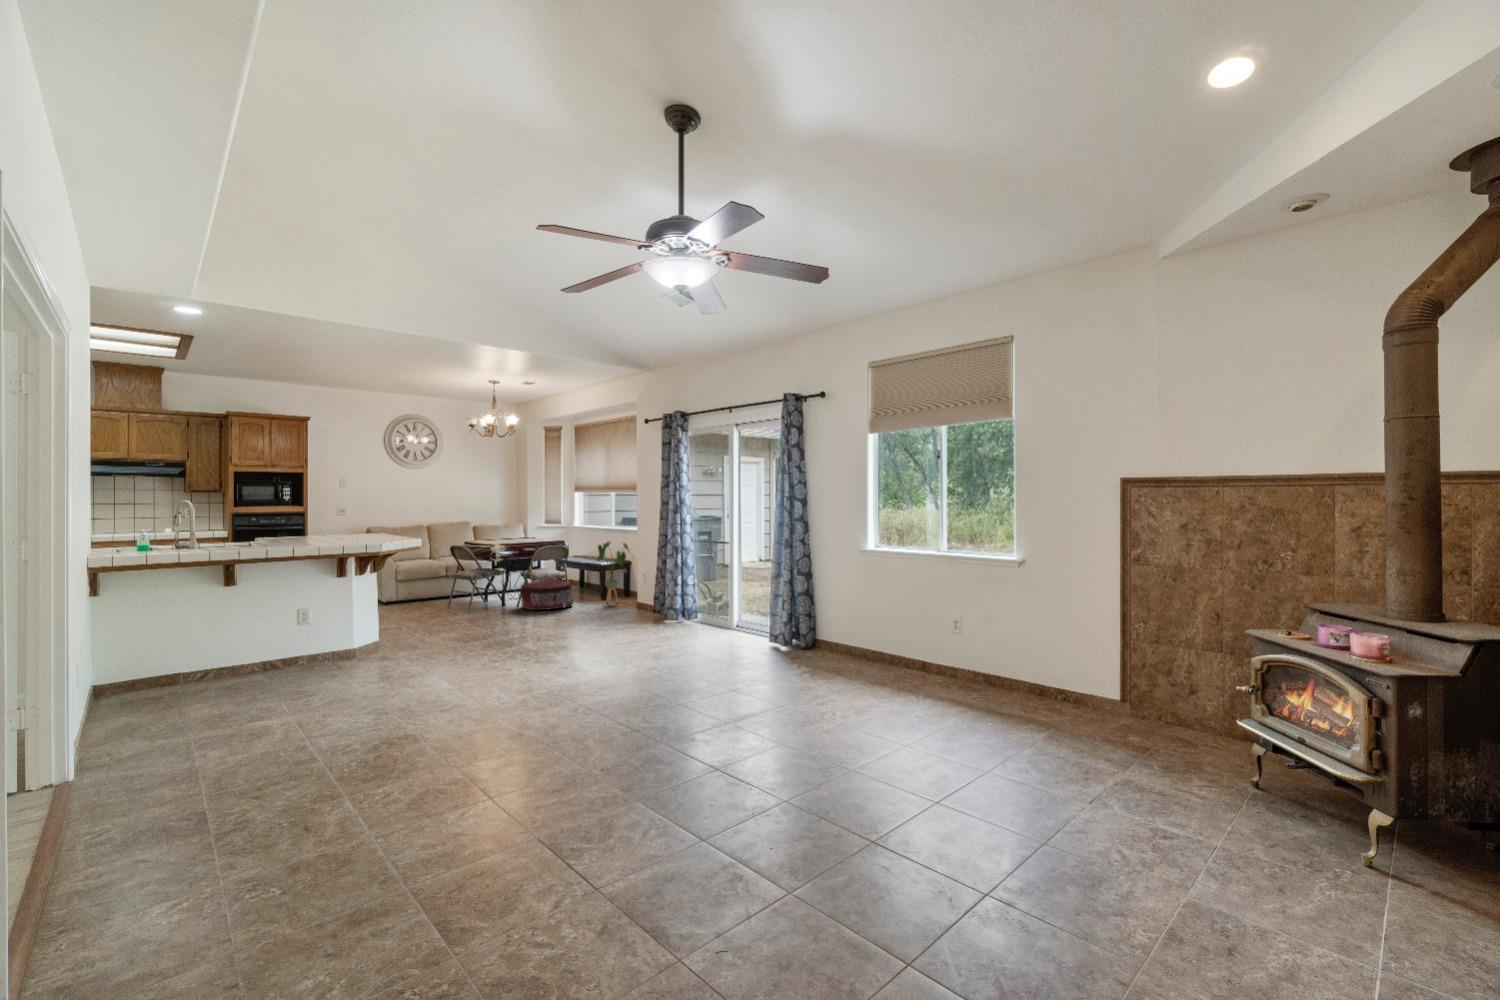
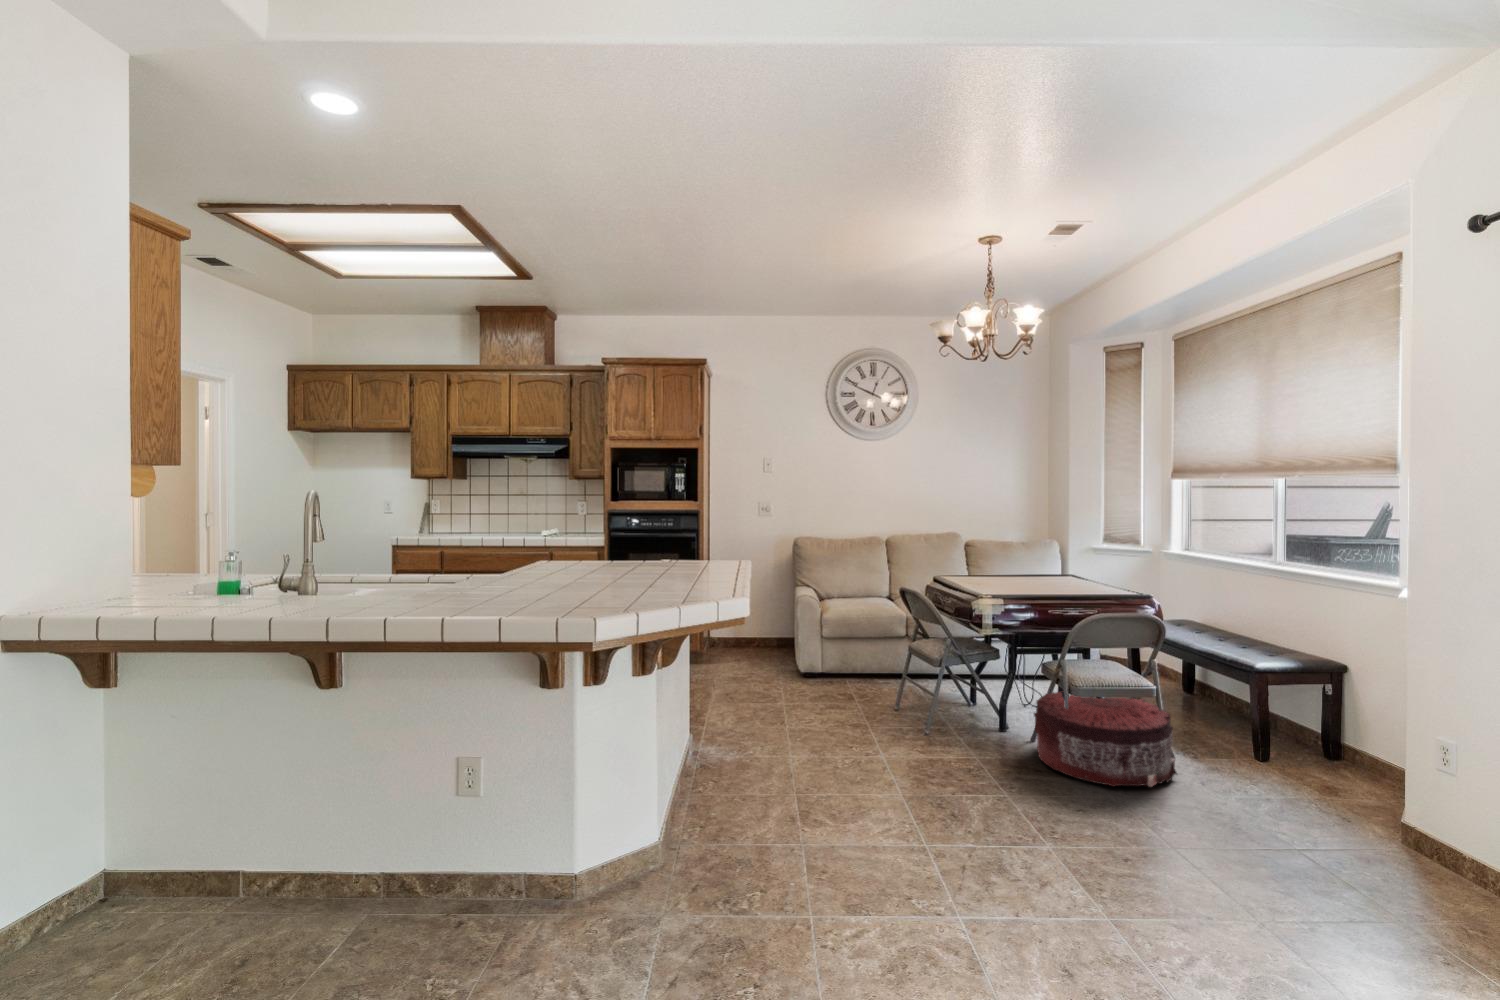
house plant: present [597,542,628,602] -> none [1249,617,1388,798]

